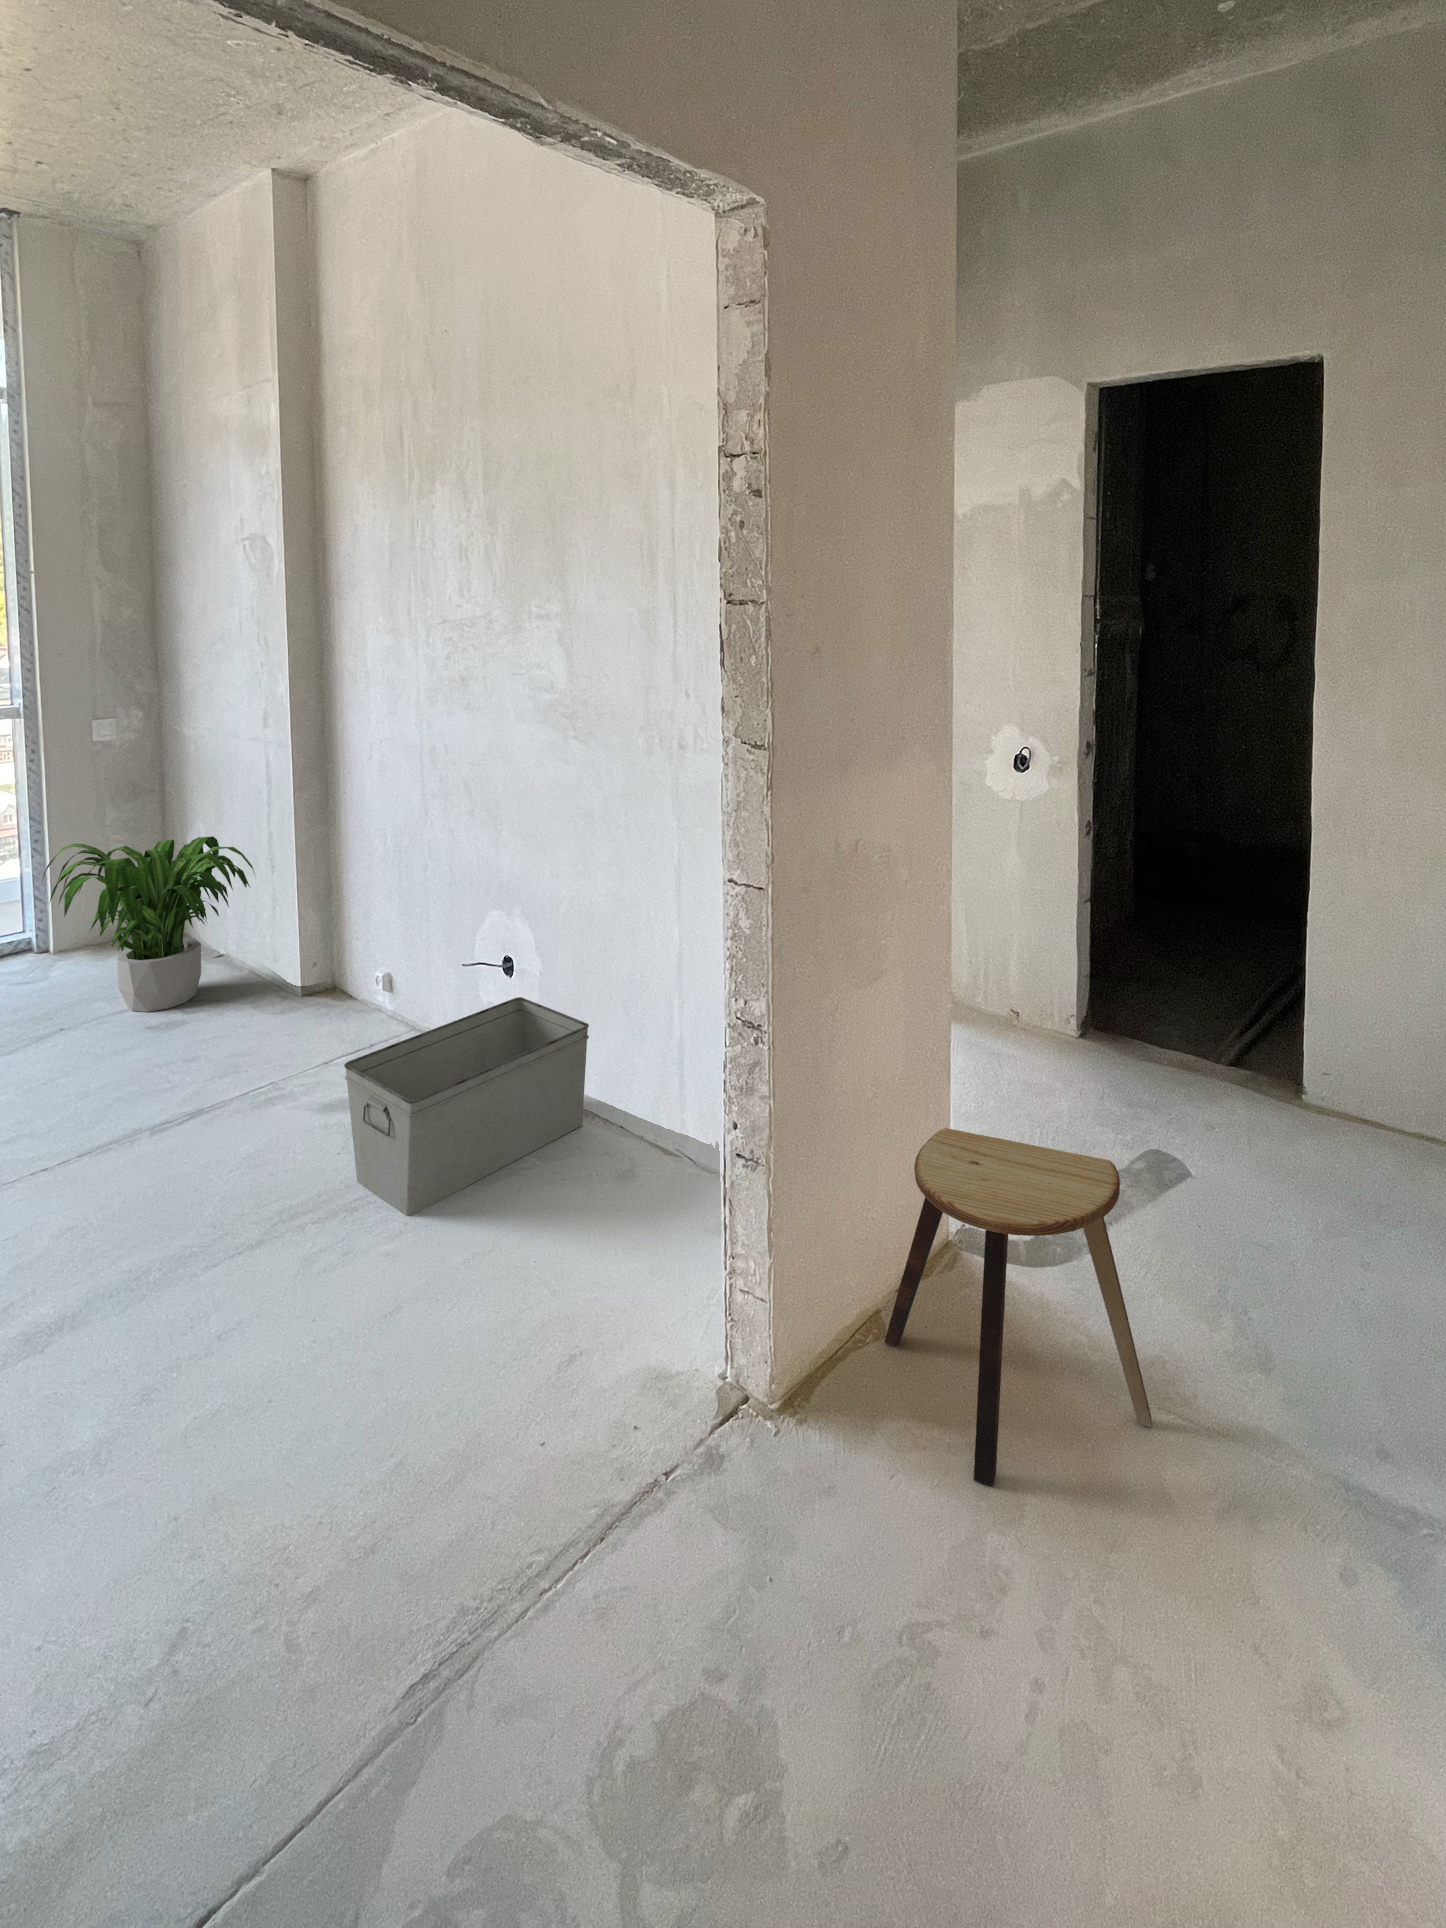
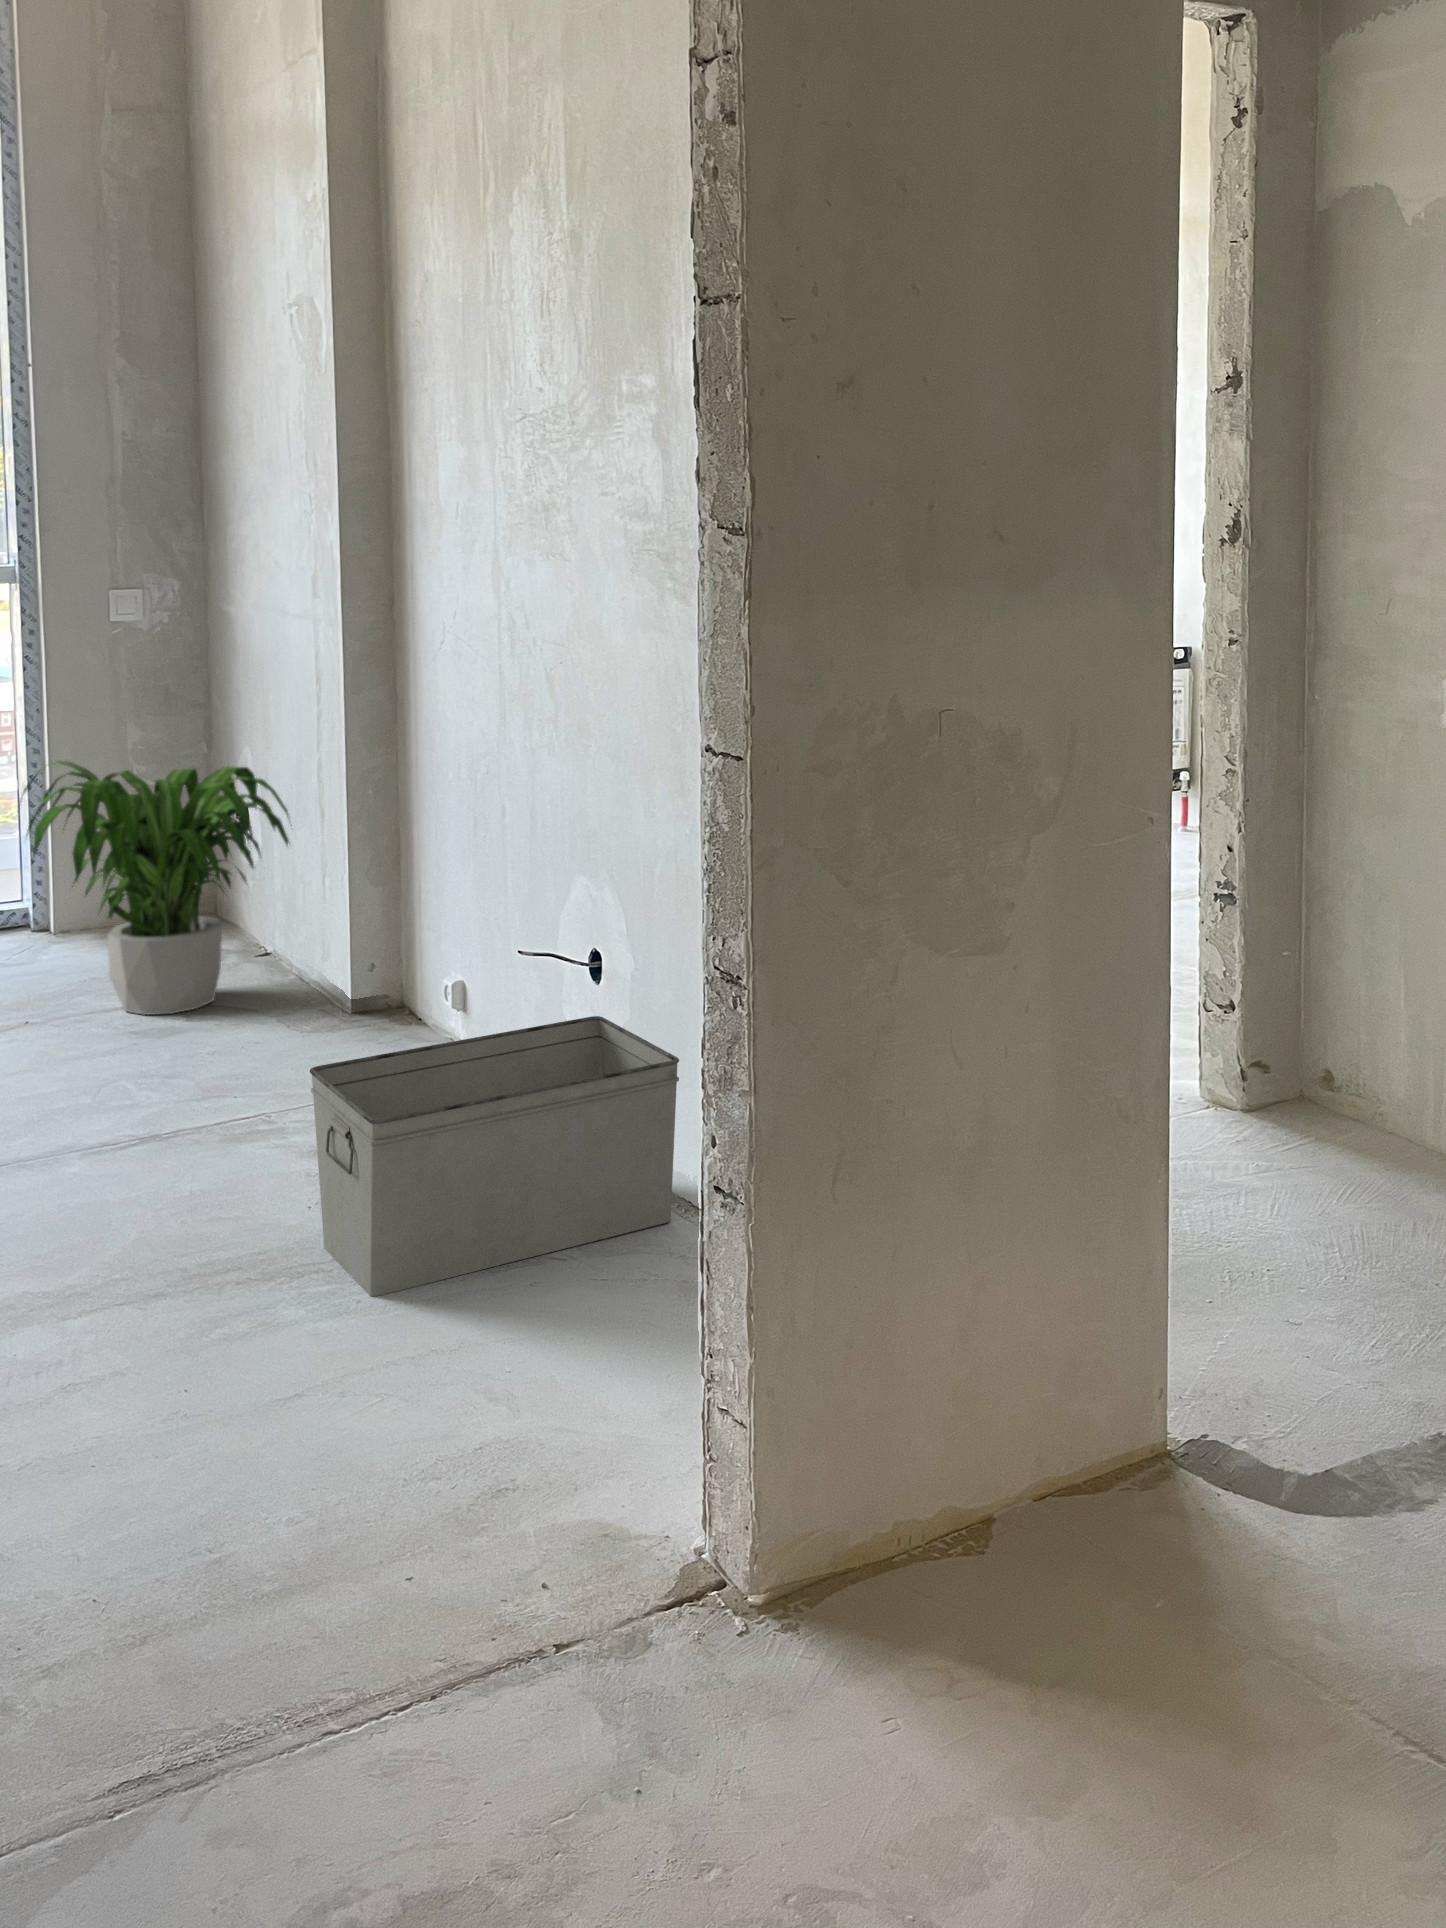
stool: present [885,1128,1152,1486] -> none [983,1219,1374,1760]

